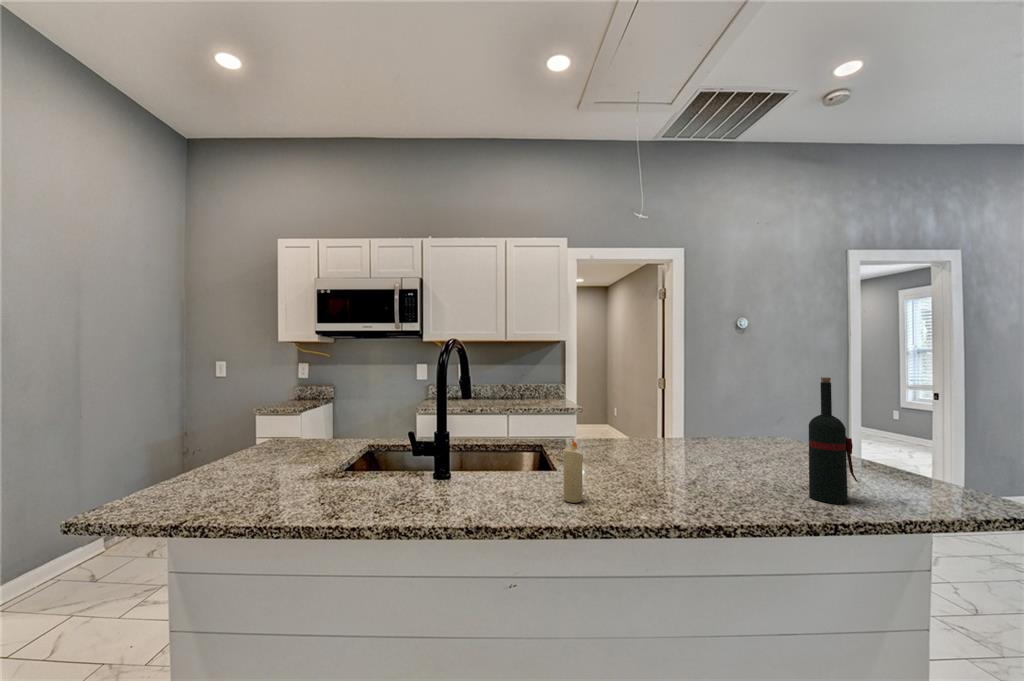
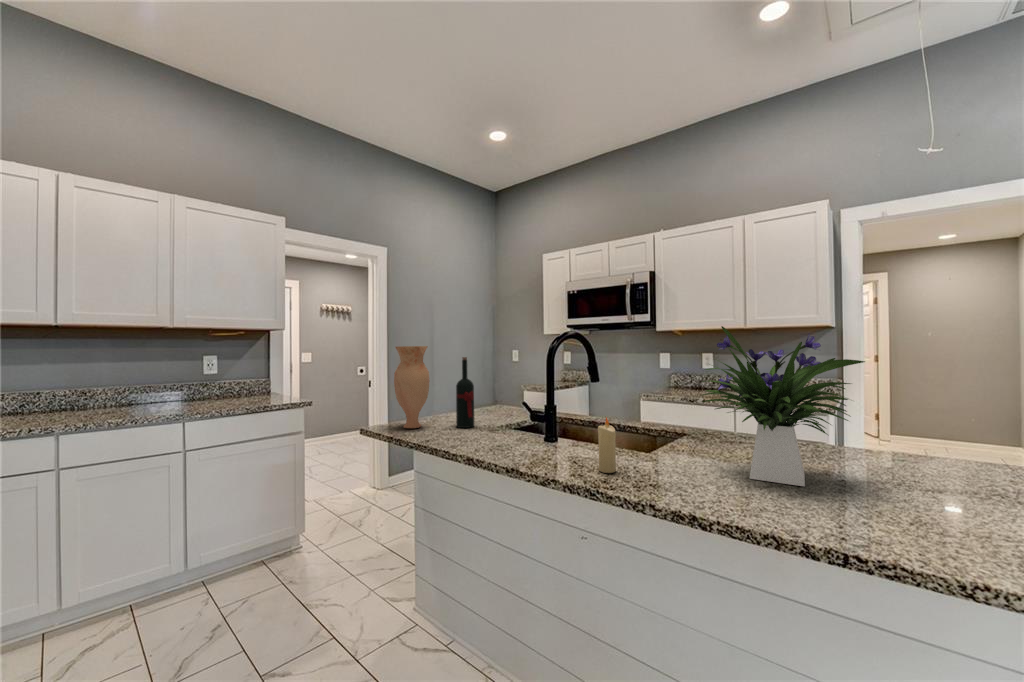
flower arrangement: none [612,339,751,478] -> present [702,326,865,486]
vase: none [147,356,223,503] -> present [394,346,430,428]
wine bottle: present [809,377,858,504] -> present [456,357,474,428]

